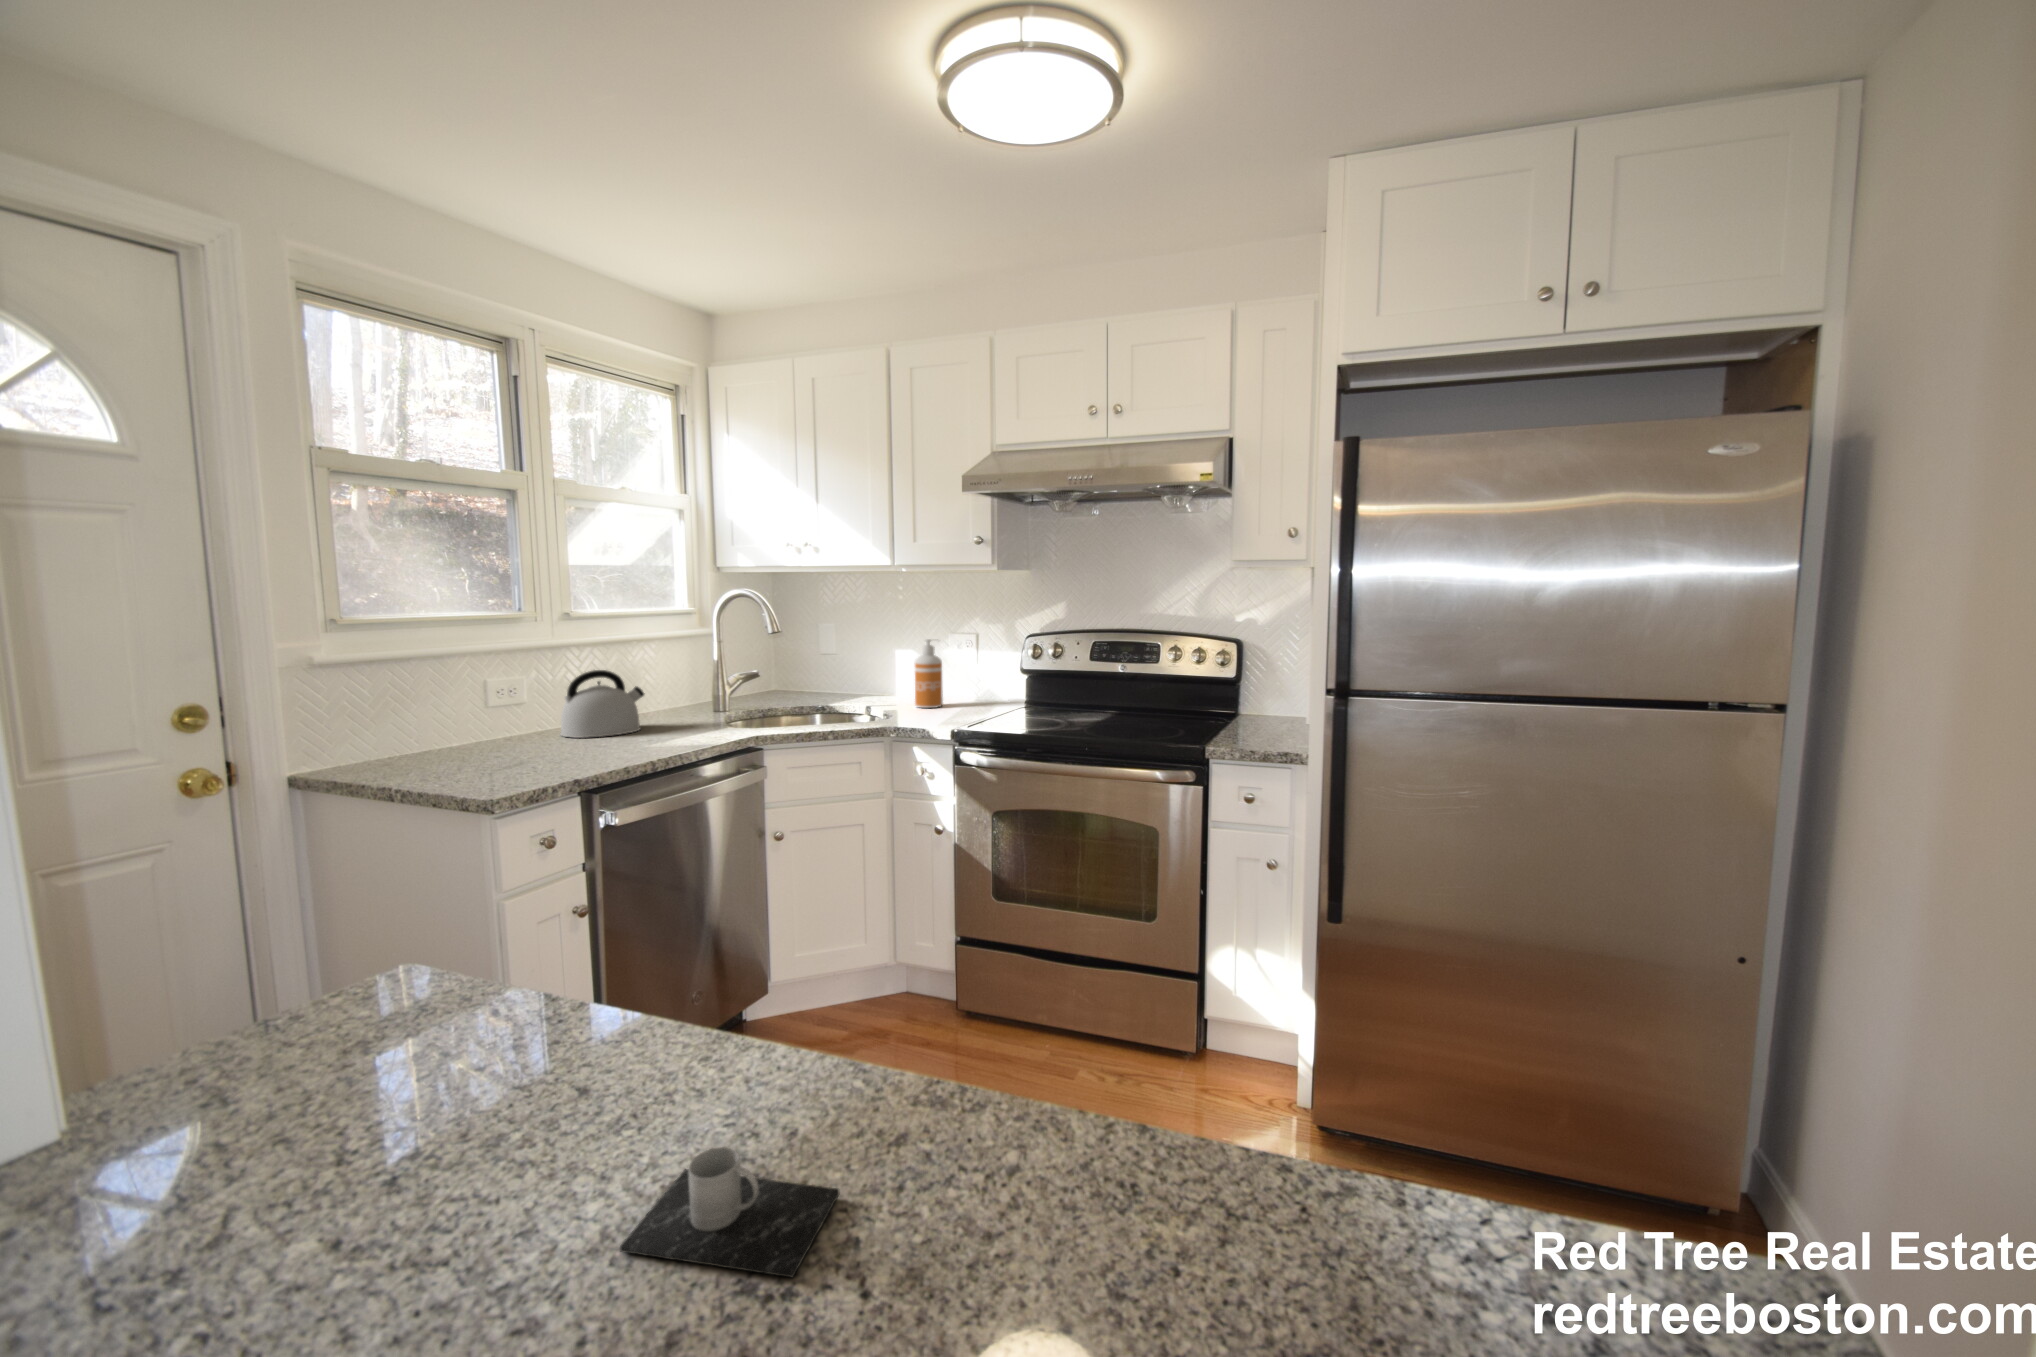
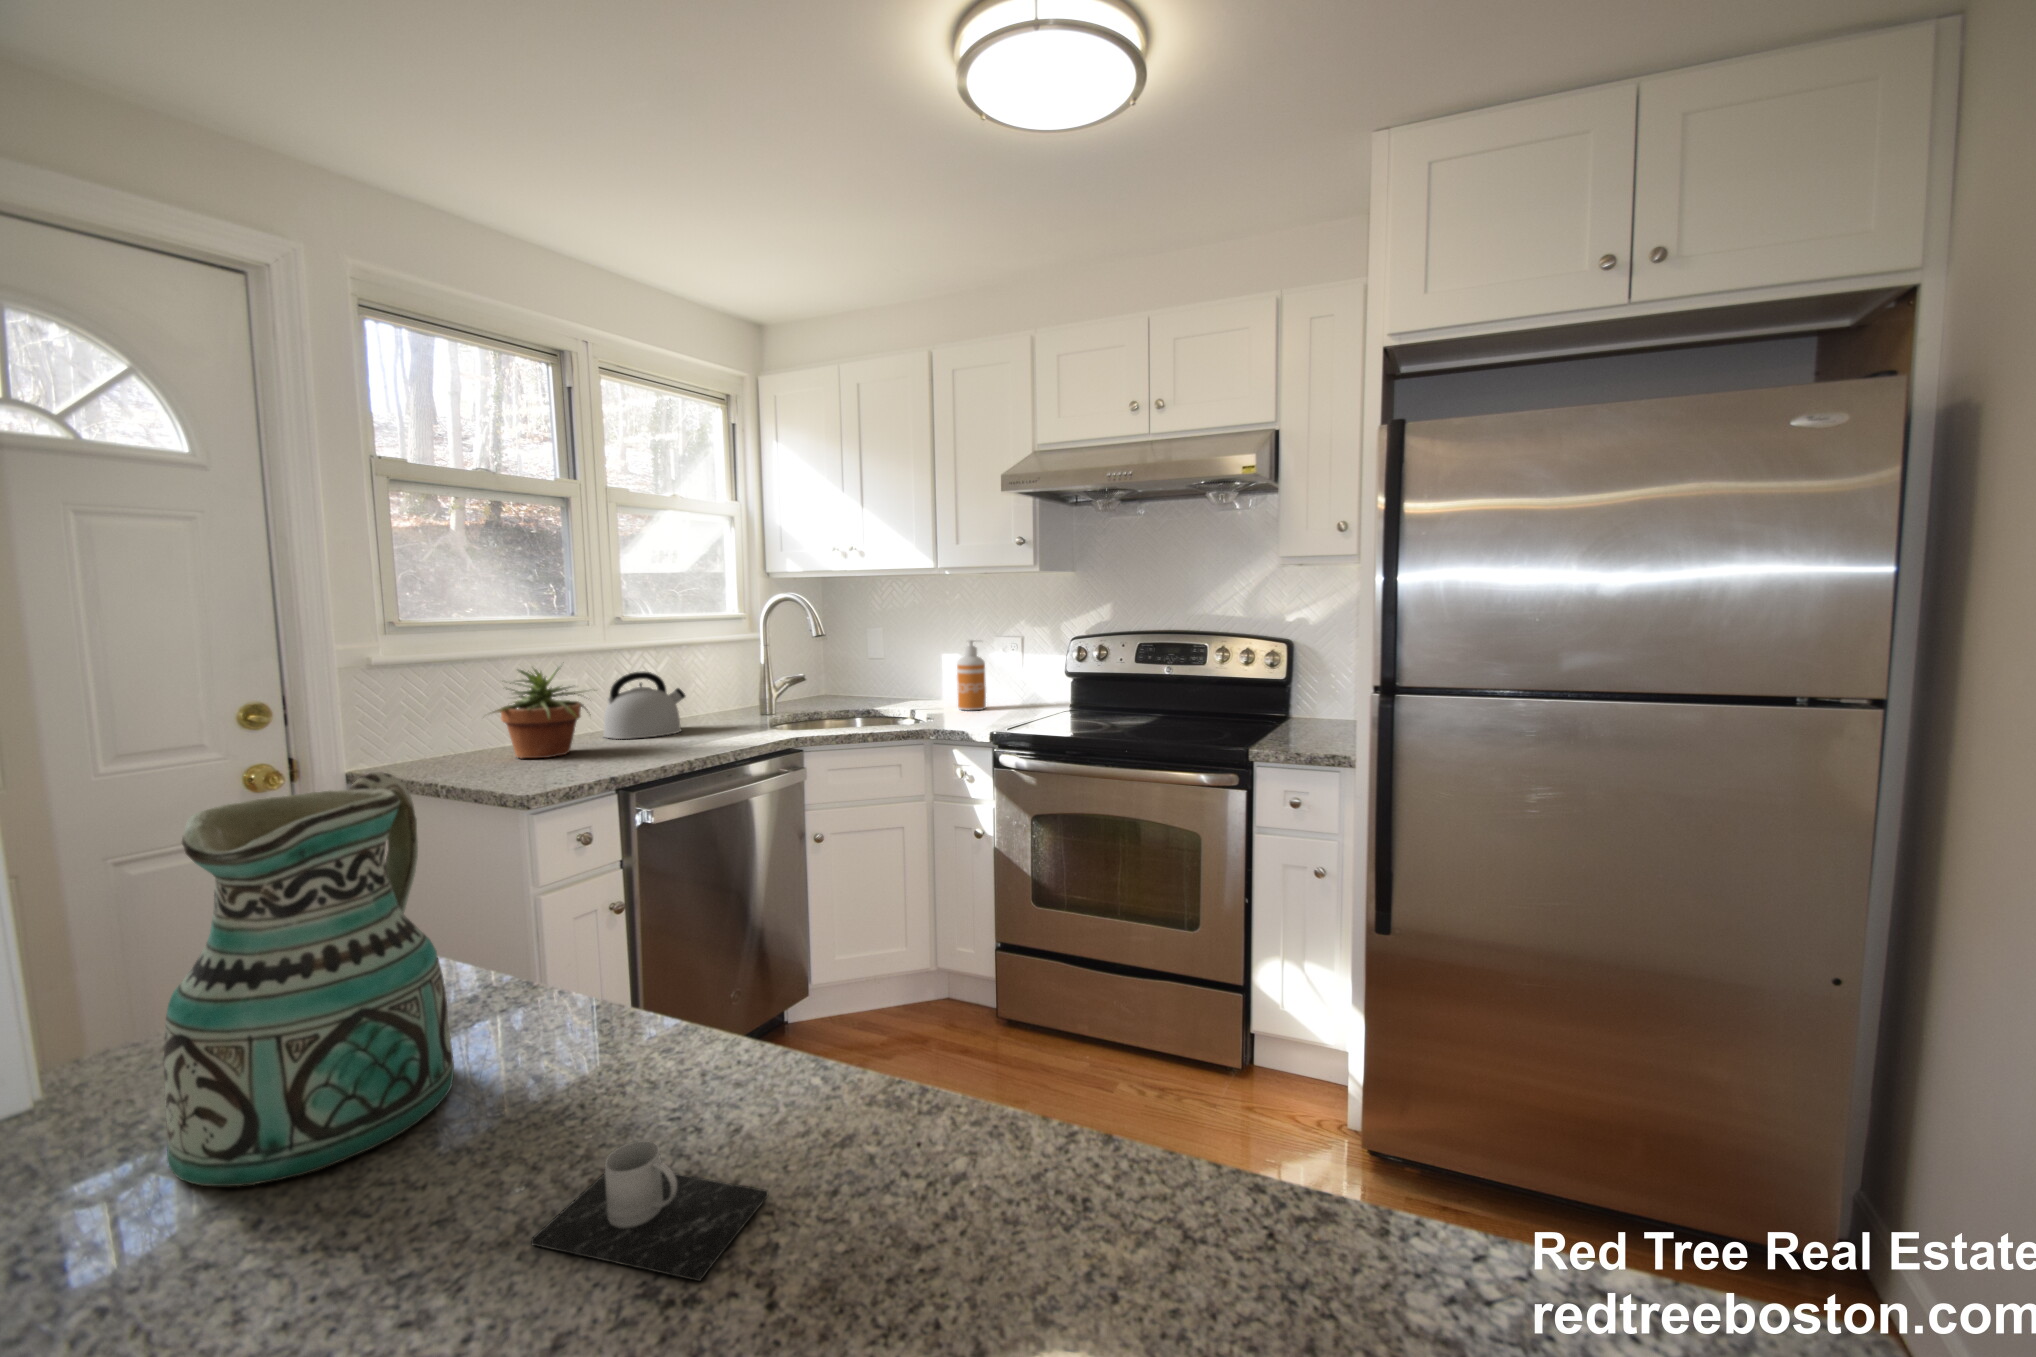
potted plant: none [438,661,560,759] -> present [494,667,588,758]
ceramic pitcher: none [222,792,502,1210] -> present [164,772,454,1186]

